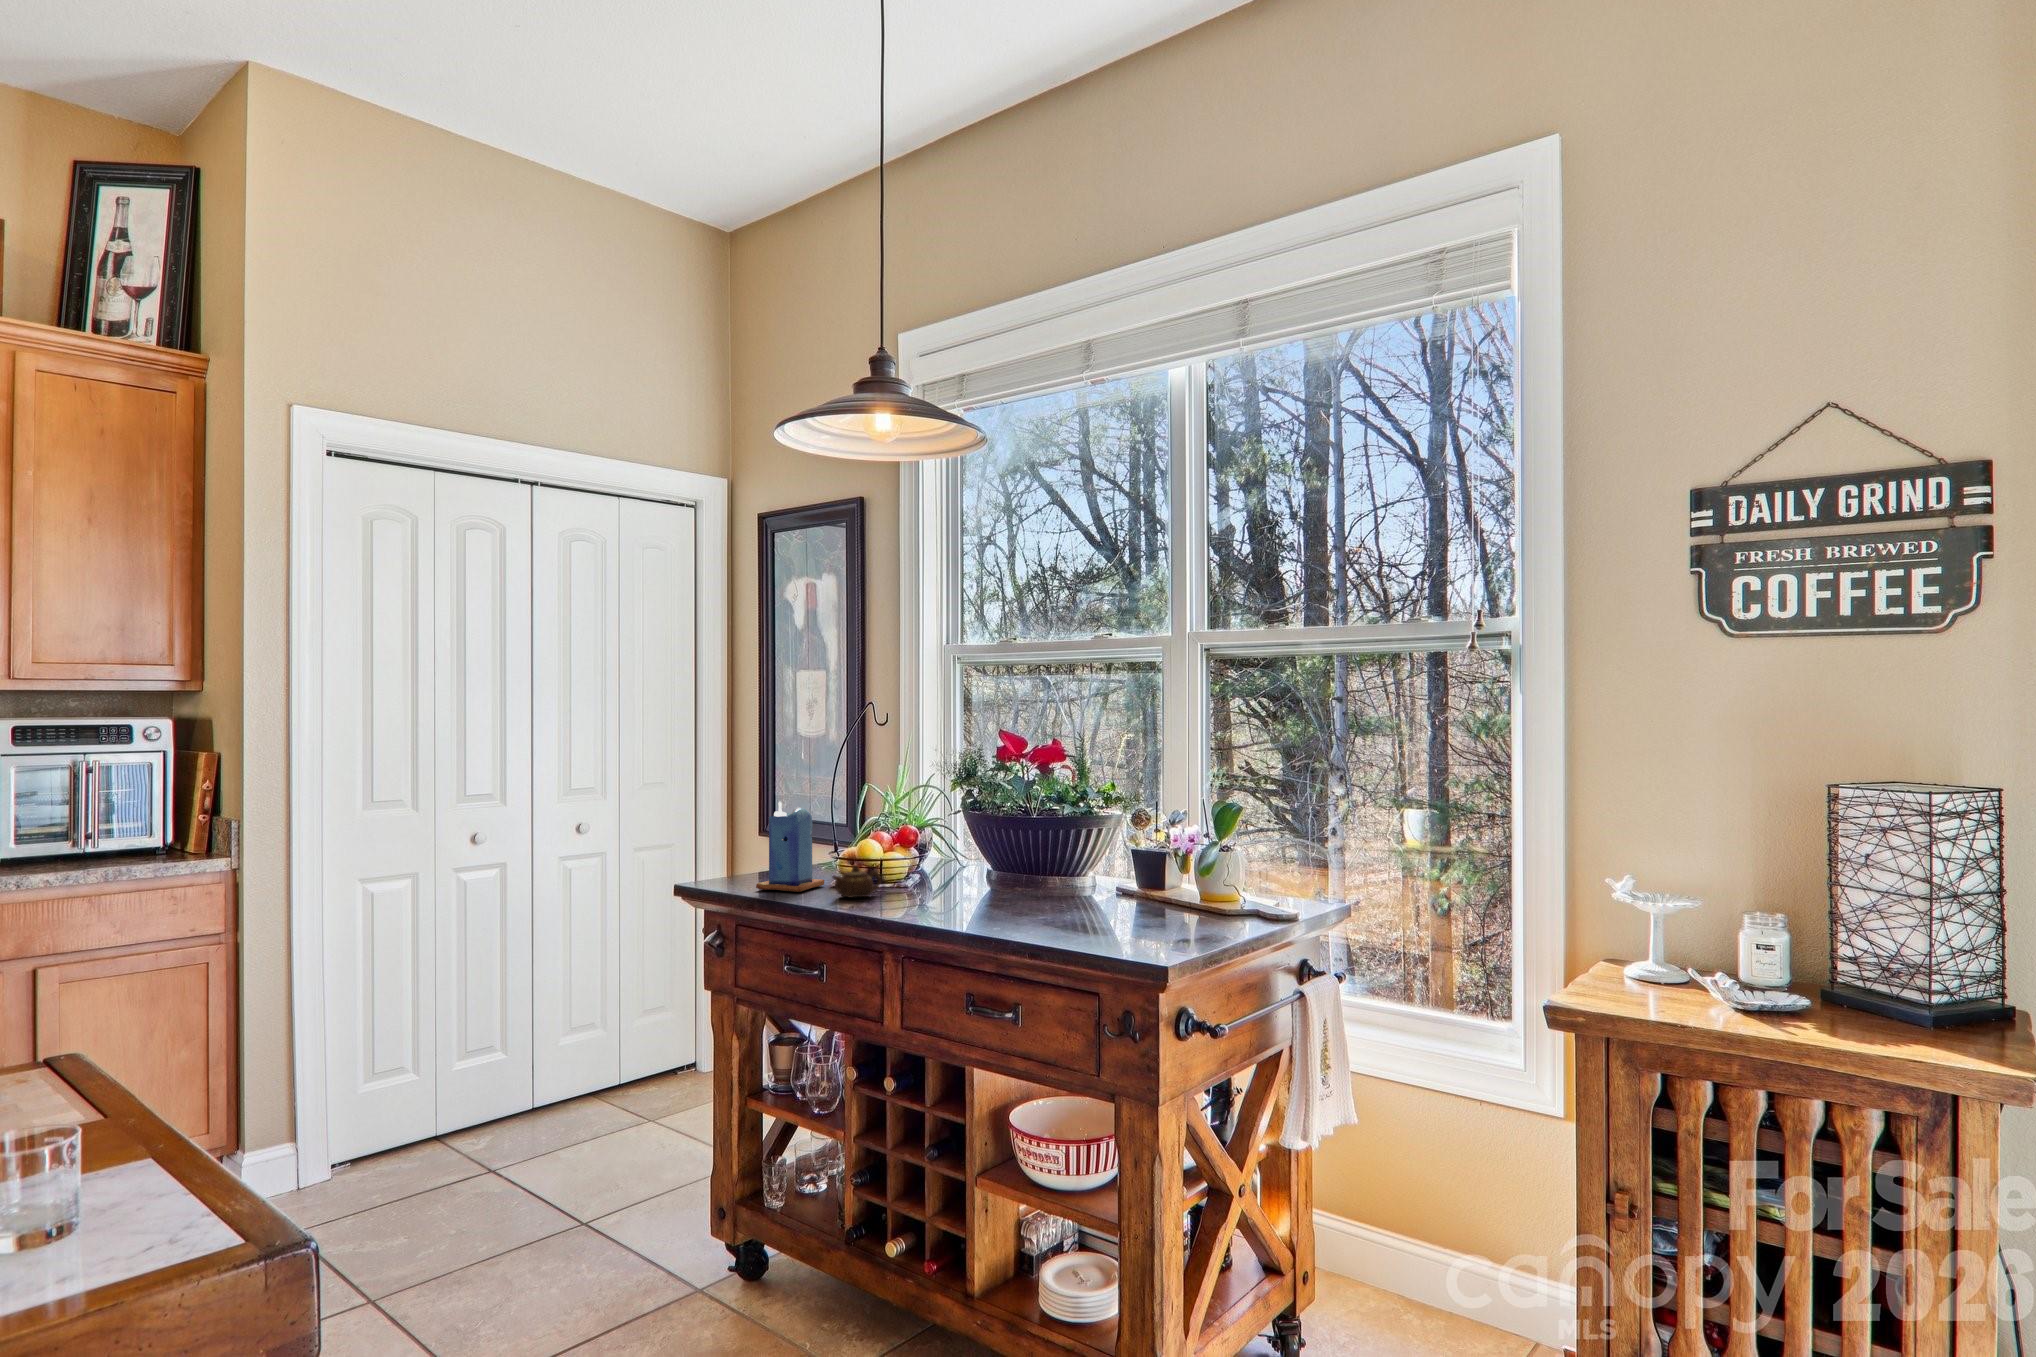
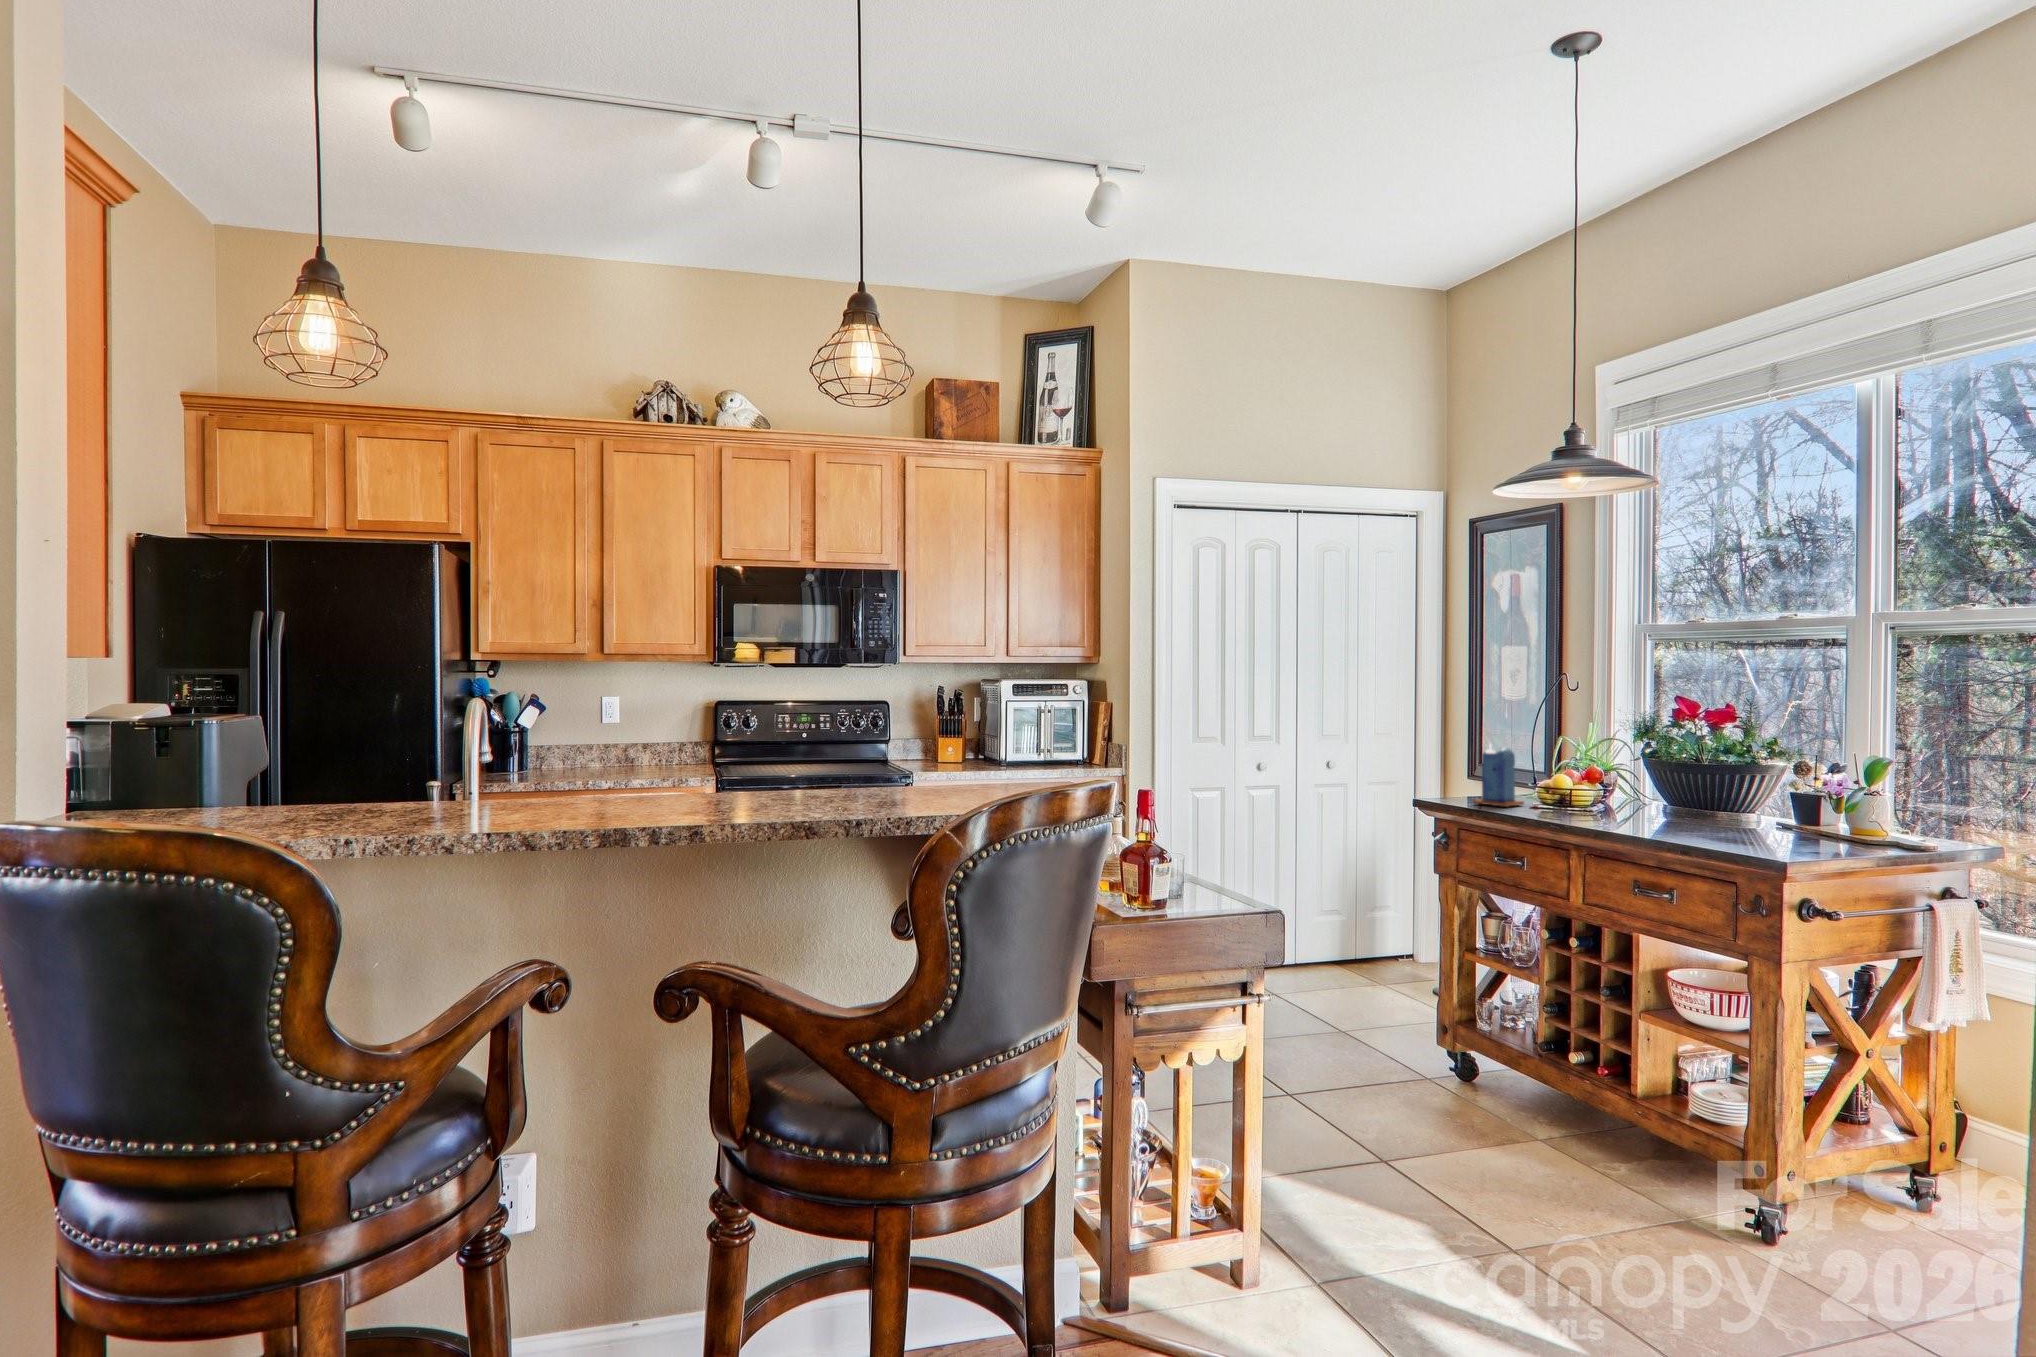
teapot: present [832,865,881,897] -> none [1530,789,1569,813]

